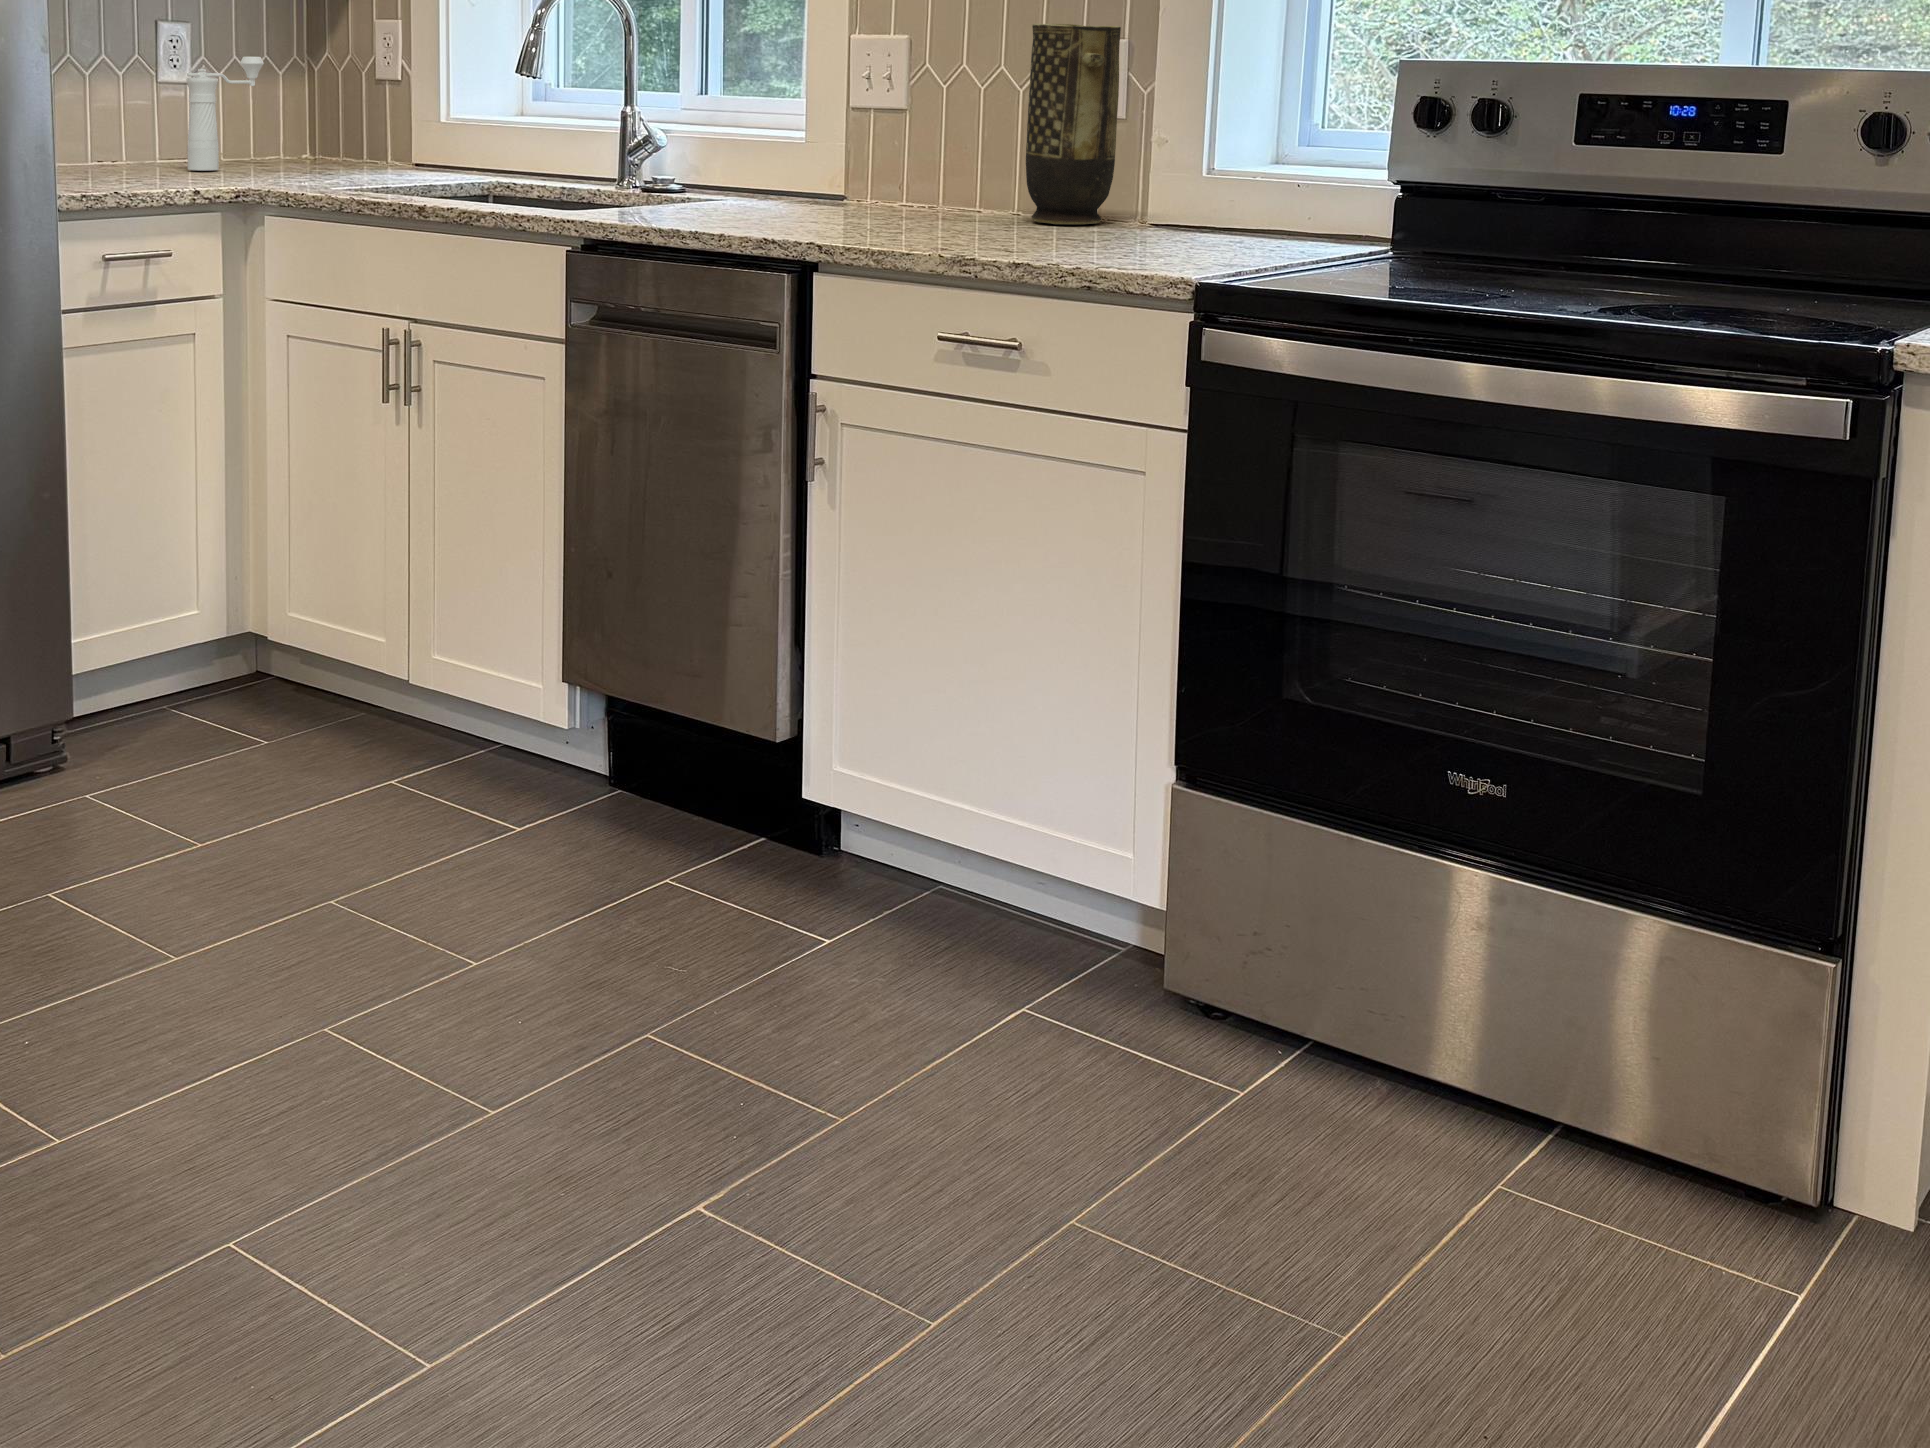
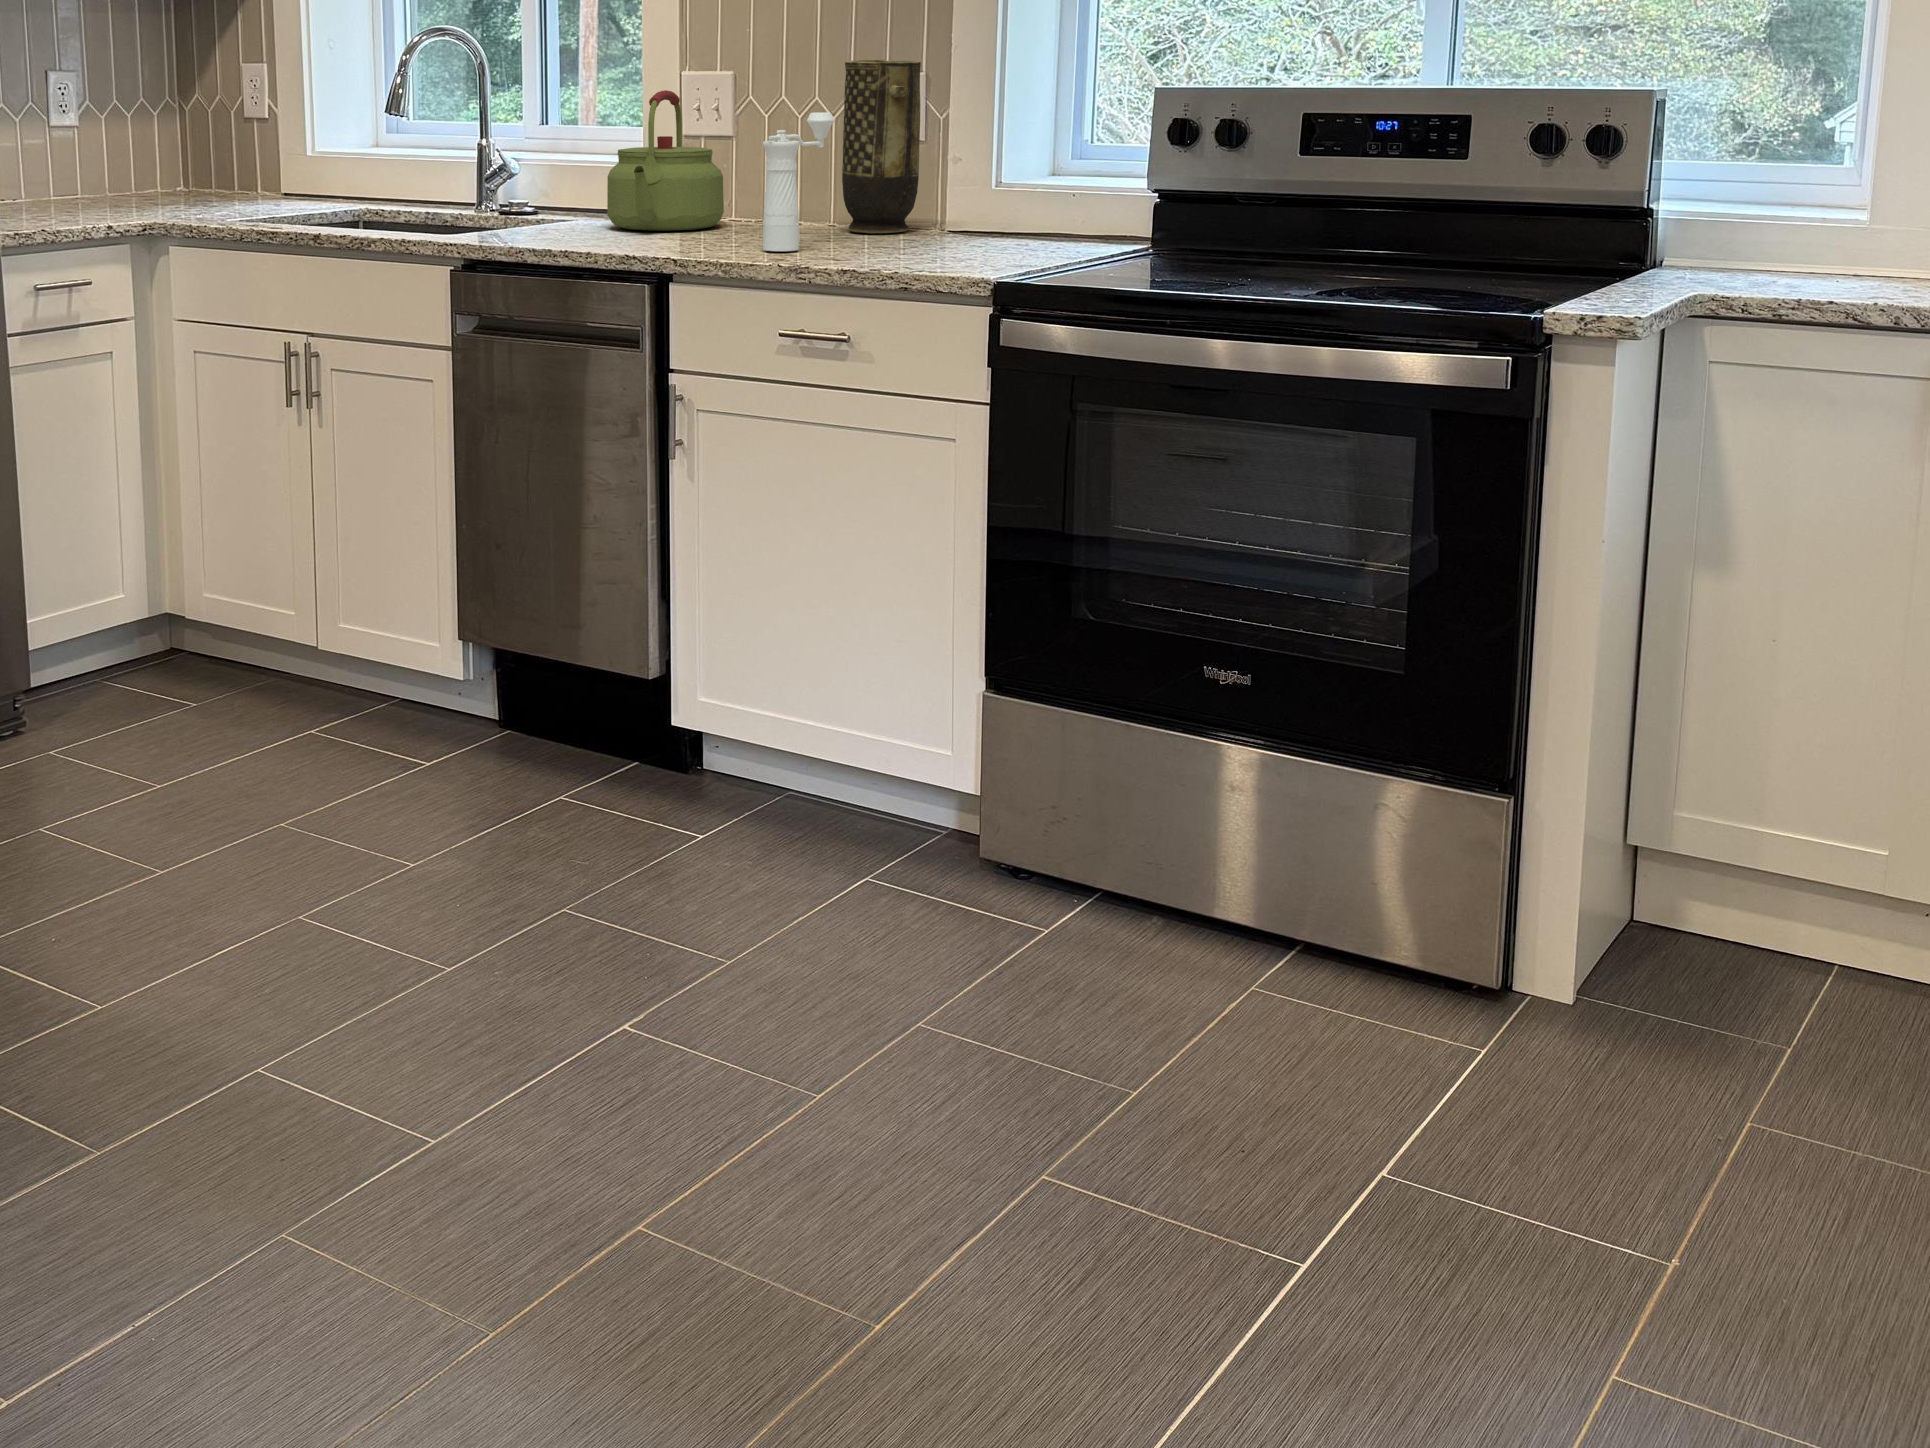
kettle: none [755,54,889,214] -> present [607,90,724,231]
pepper mill: present [186,57,264,171] -> present [763,112,834,251]

